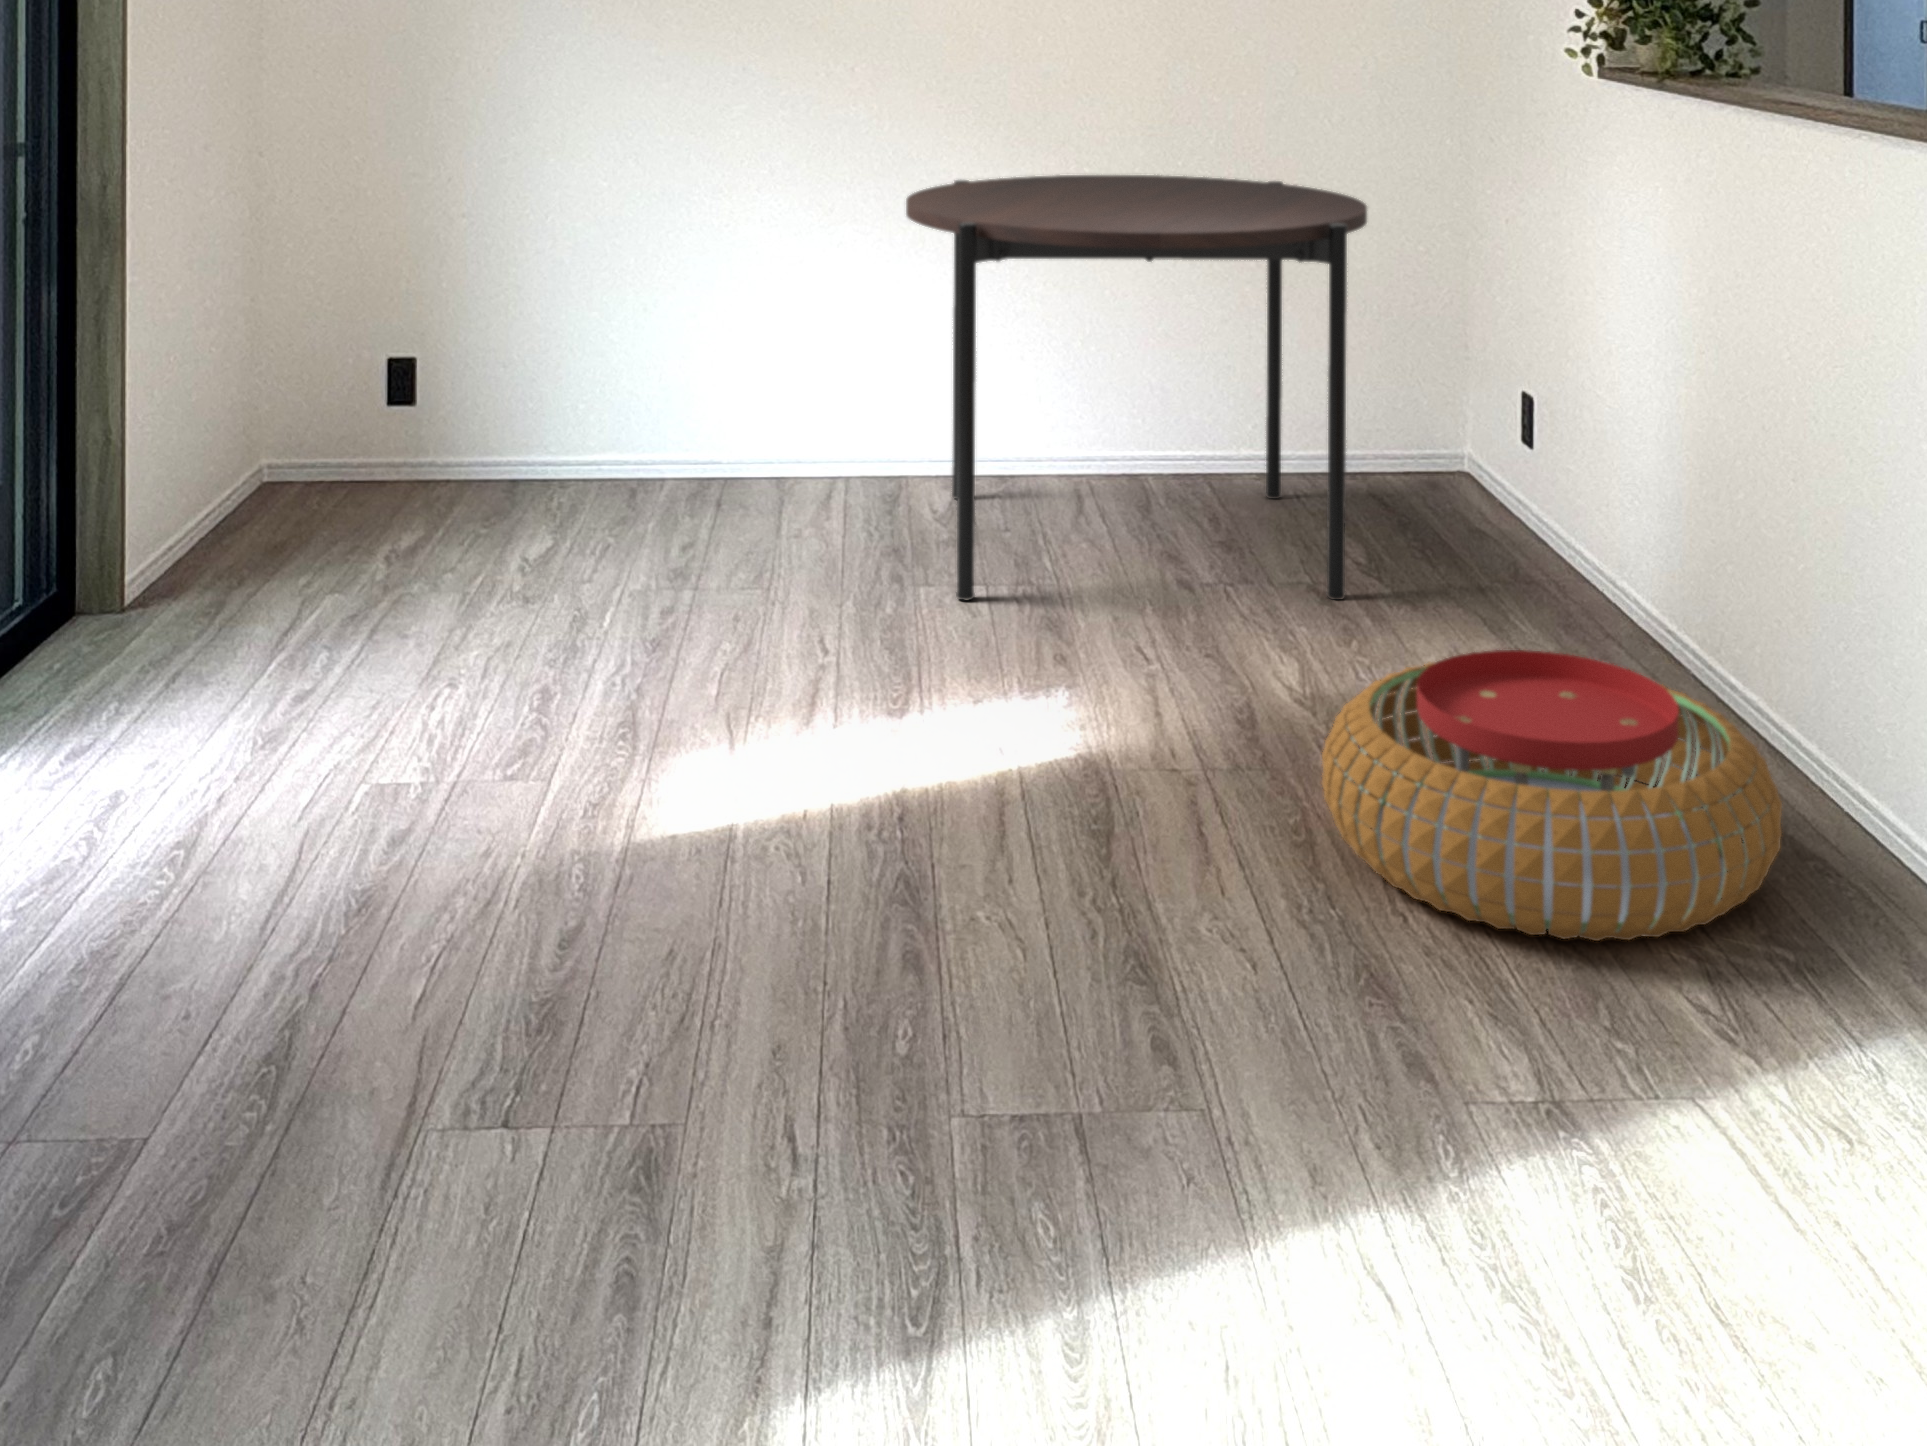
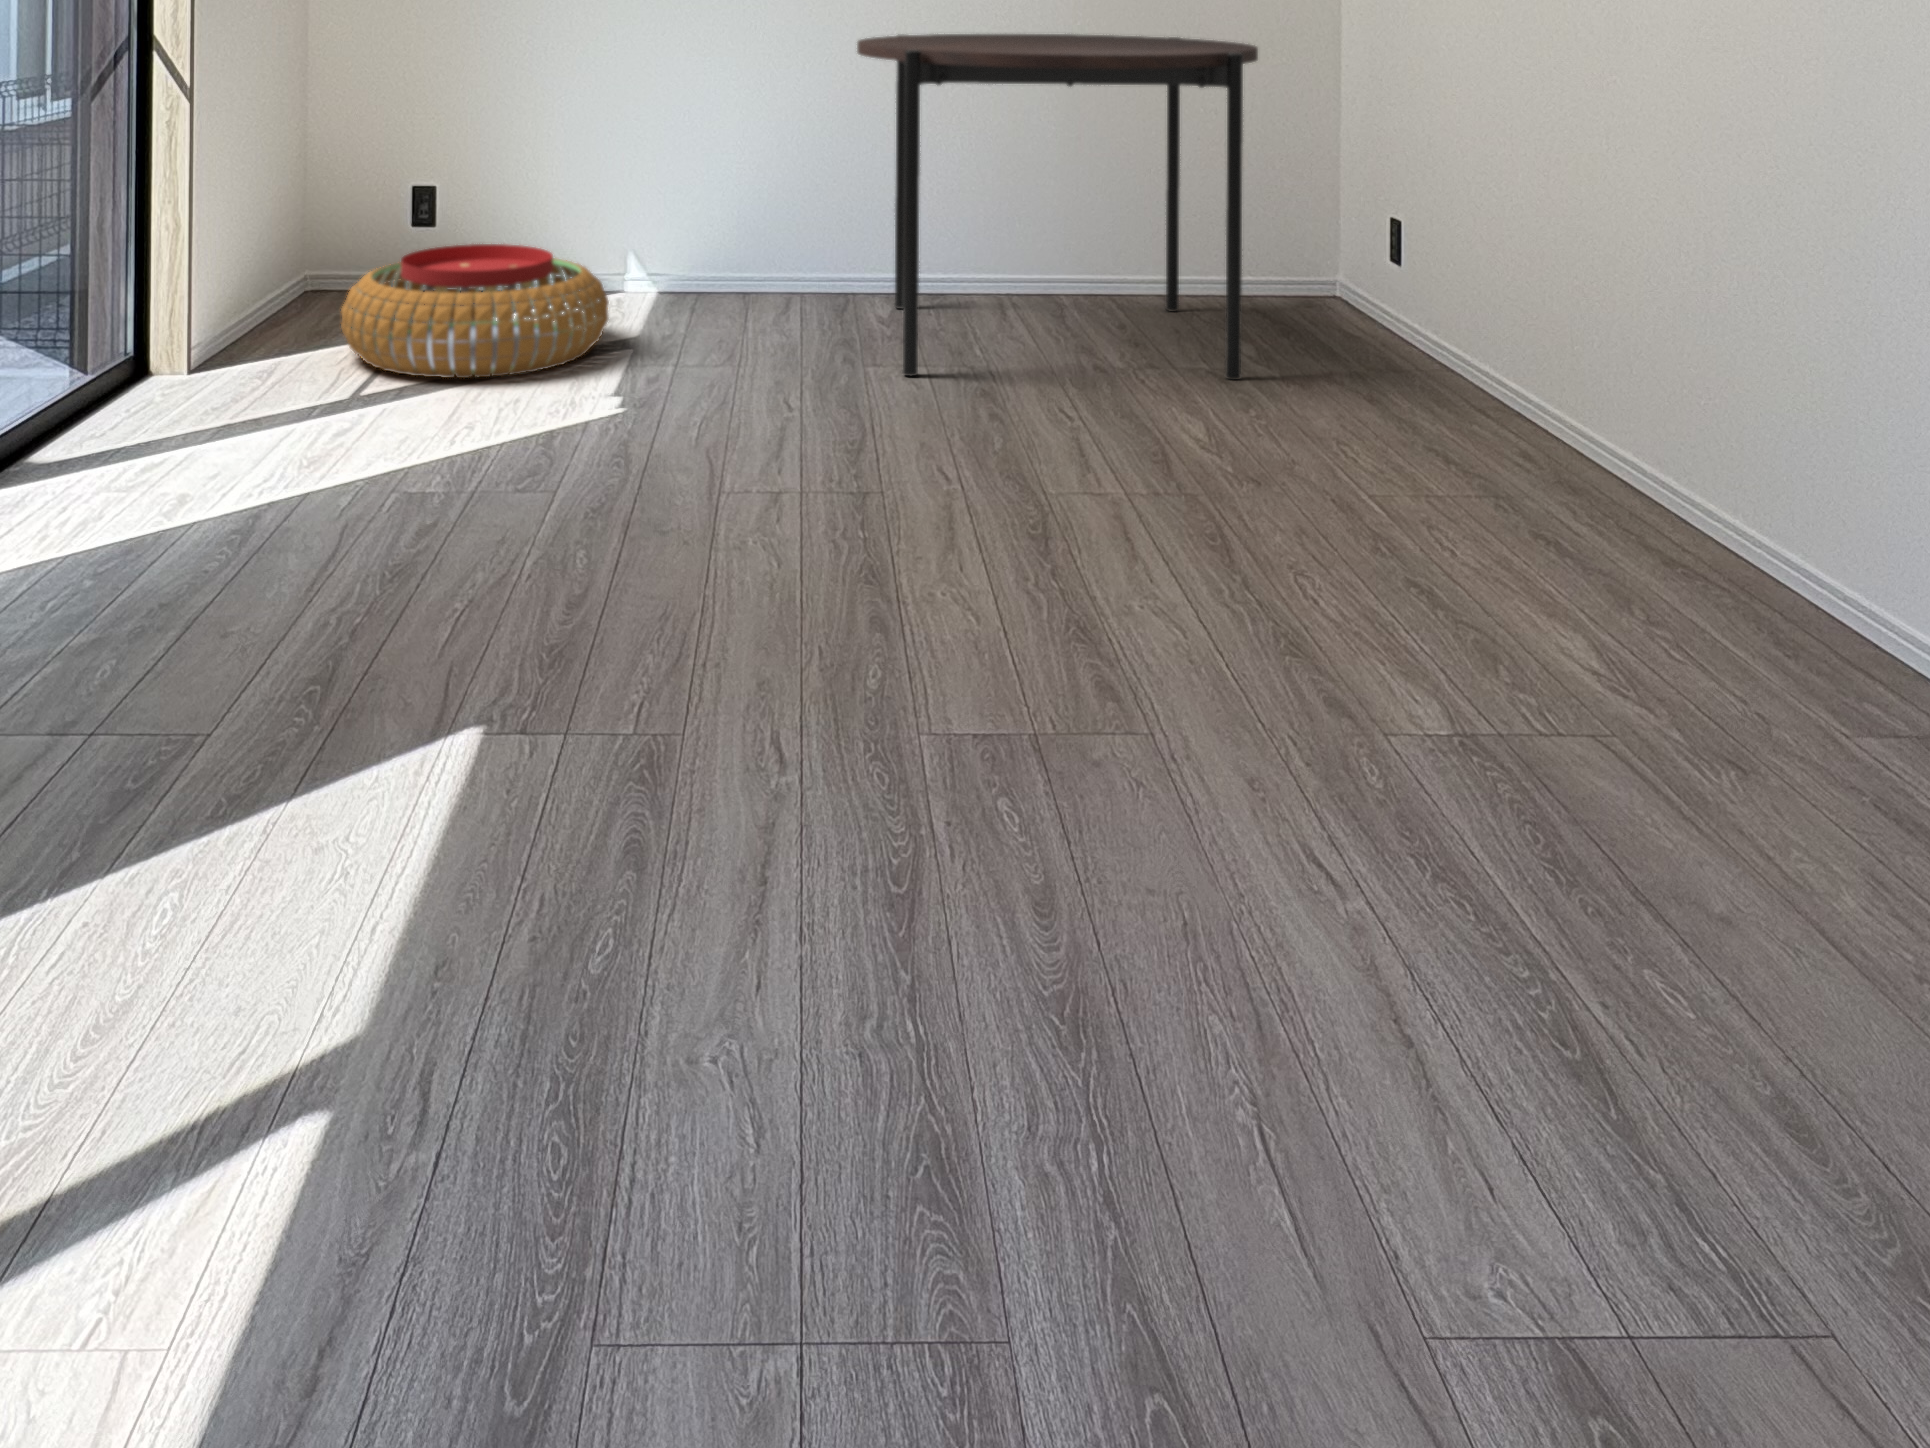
pouf: present [1322,650,1782,941] -> present [341,244,609,378]

